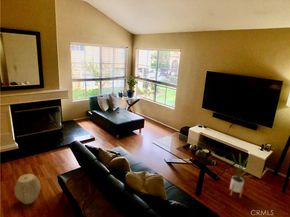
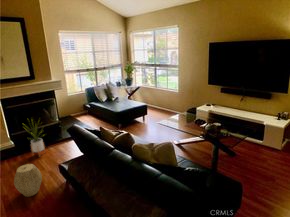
house plant: present [230,160,247,197] -> present [31,127,45,153]

